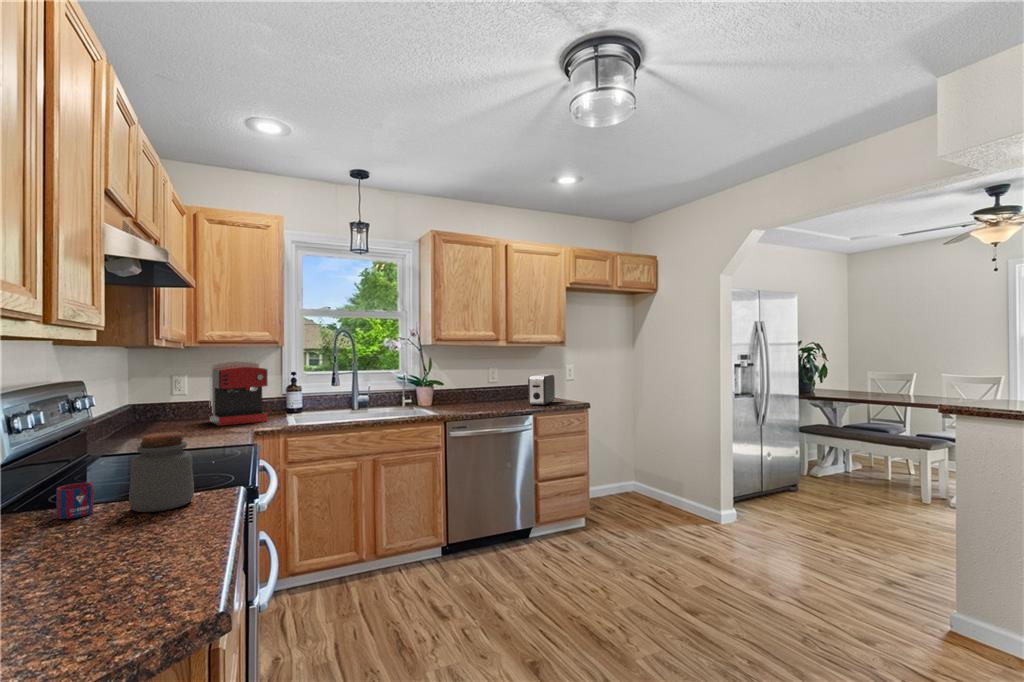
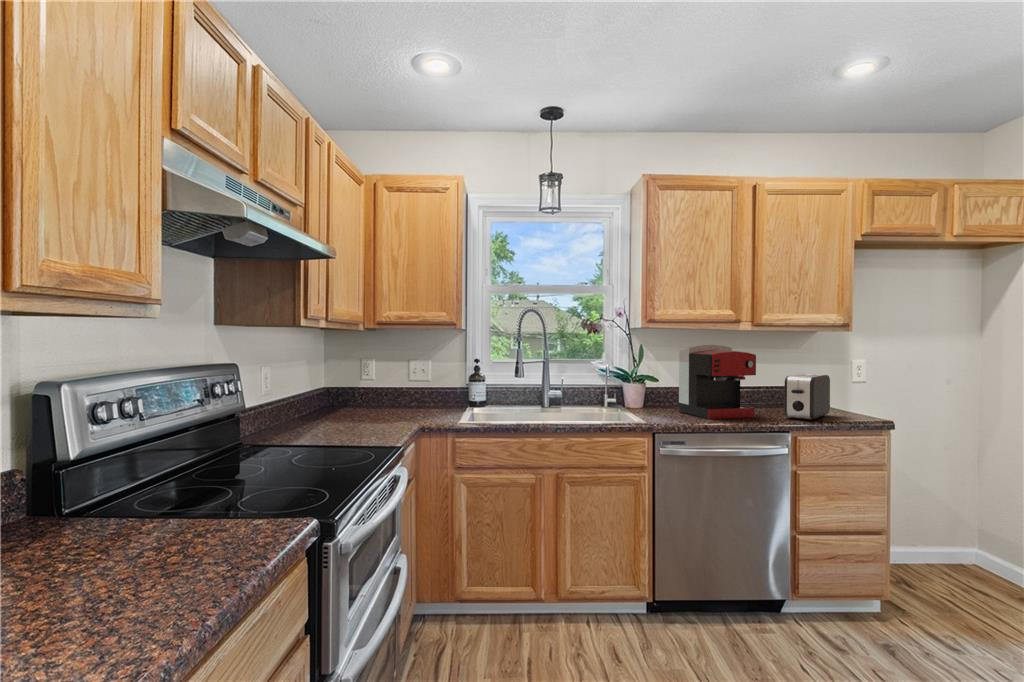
coffee maker: present [209,362,268,426] -> present [679,345,756,419]
jar: present [129,432,194,512] -> none [125,445,215,561]
mug: present [56,483,93,519] -> none [57,502,105,551]

